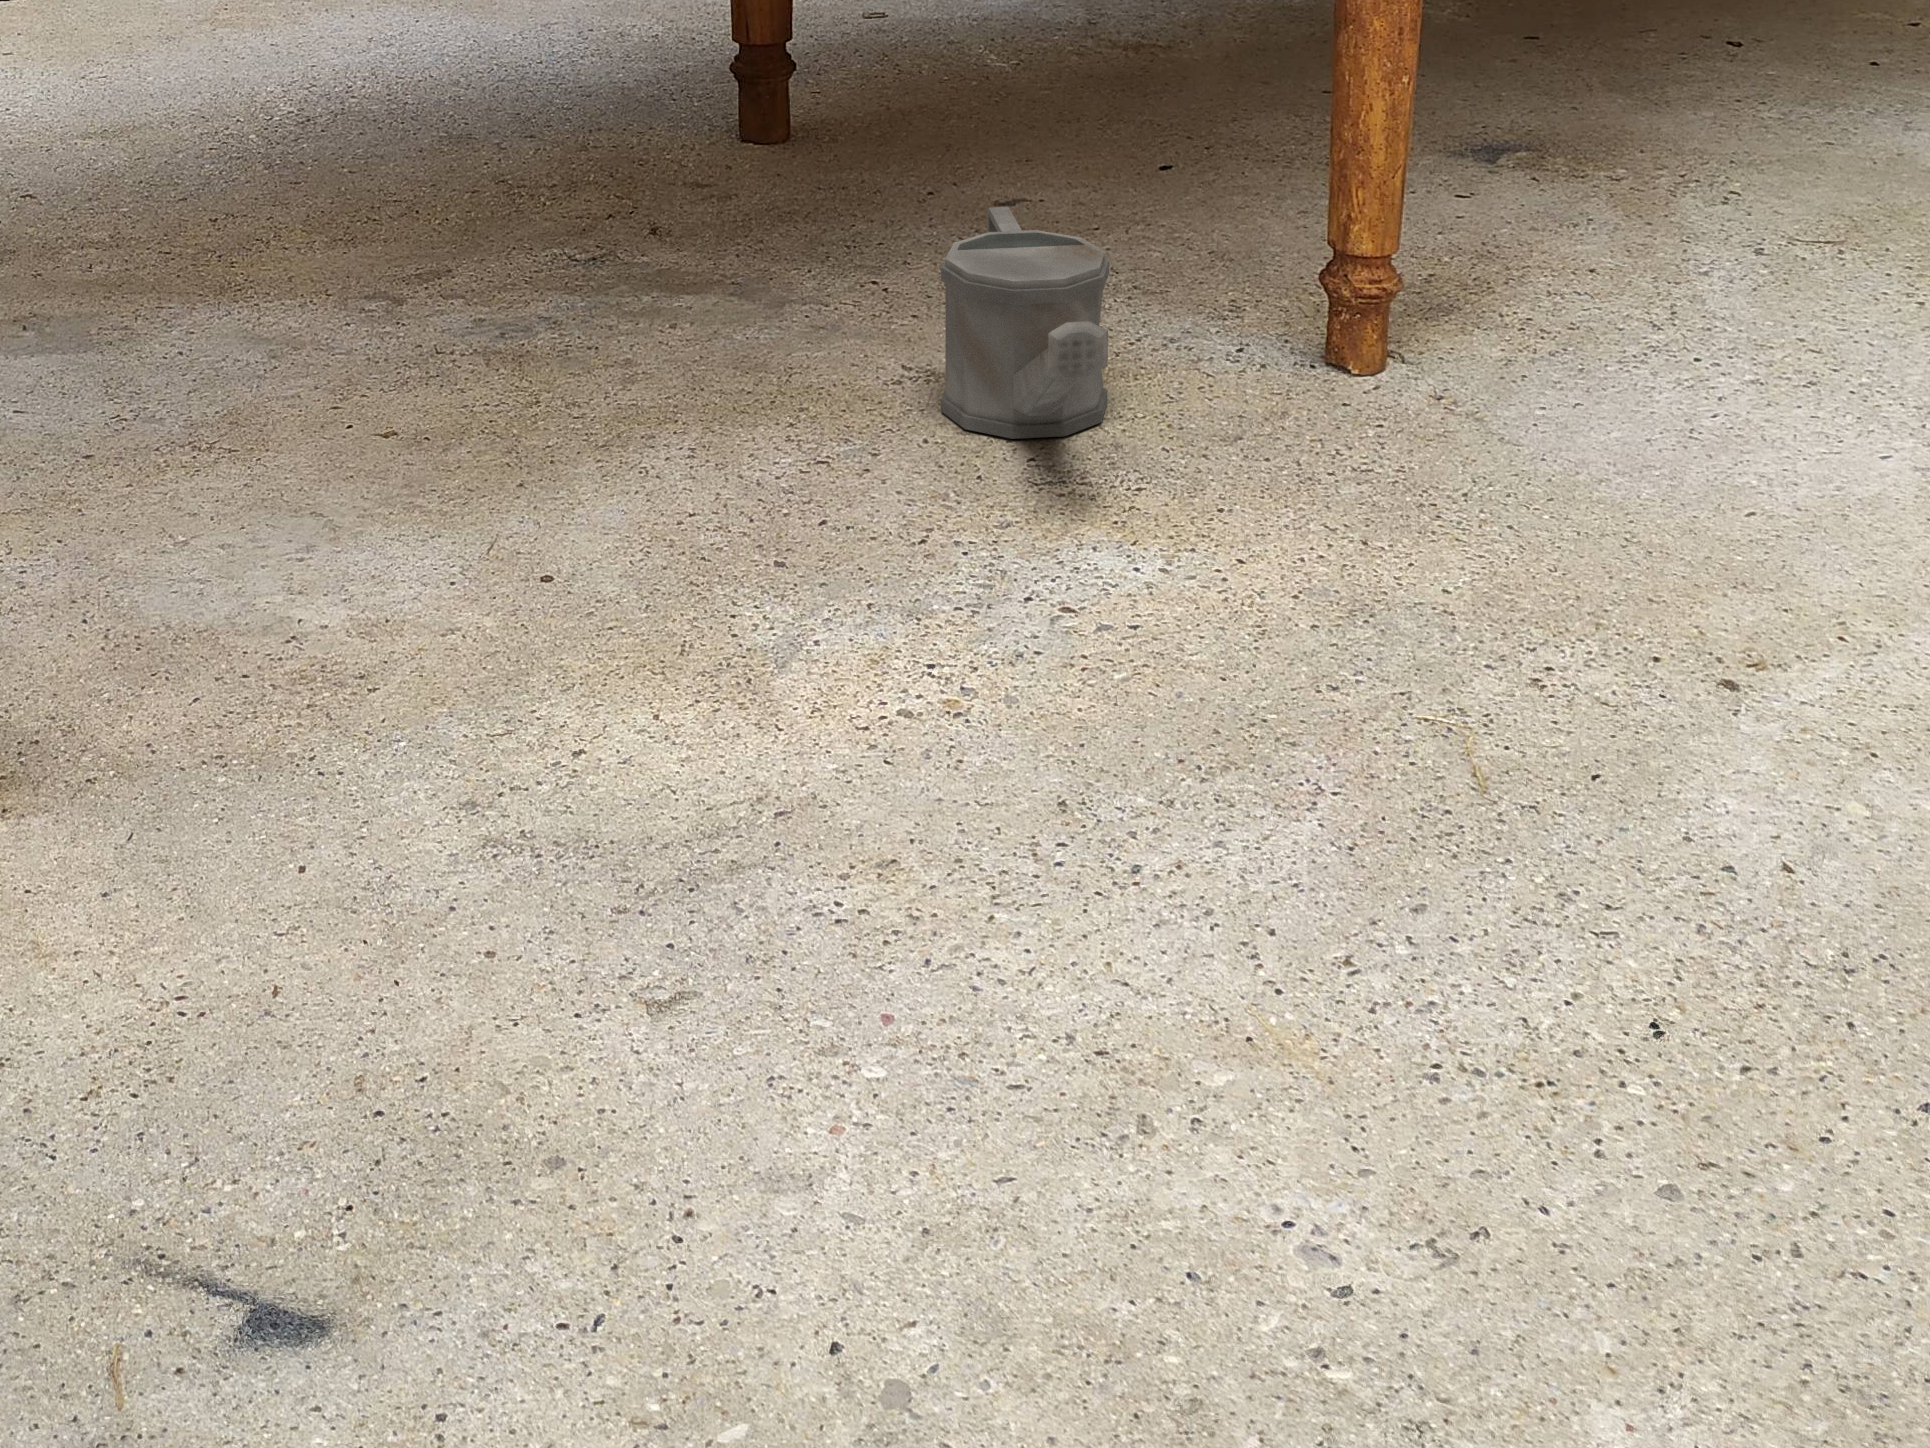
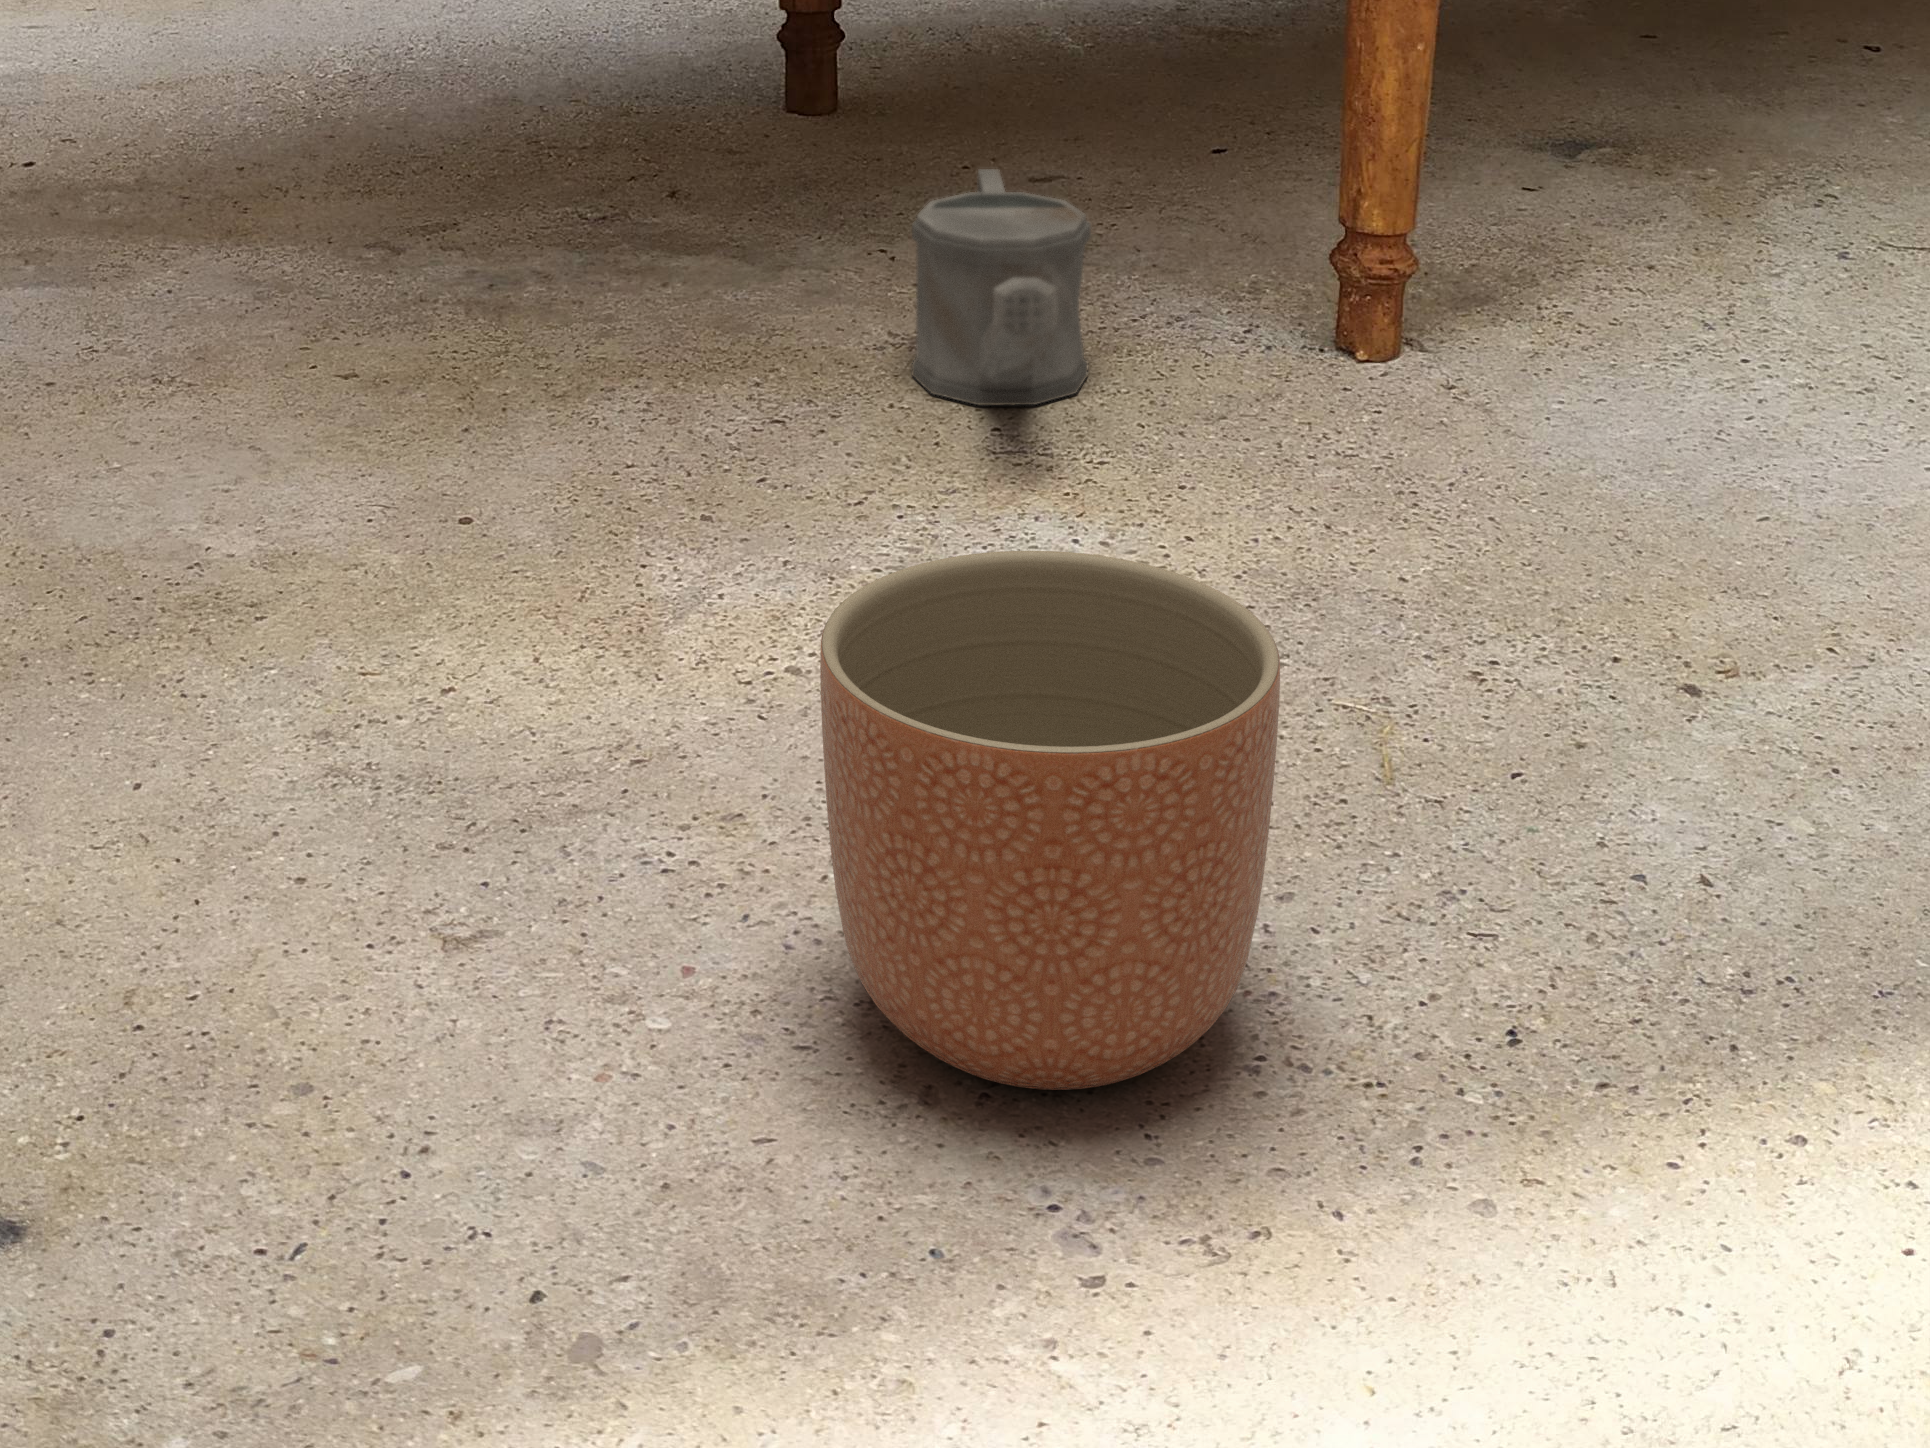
planter: none [1027,604,1453,1109] -> present [820,551,1280,1090]

